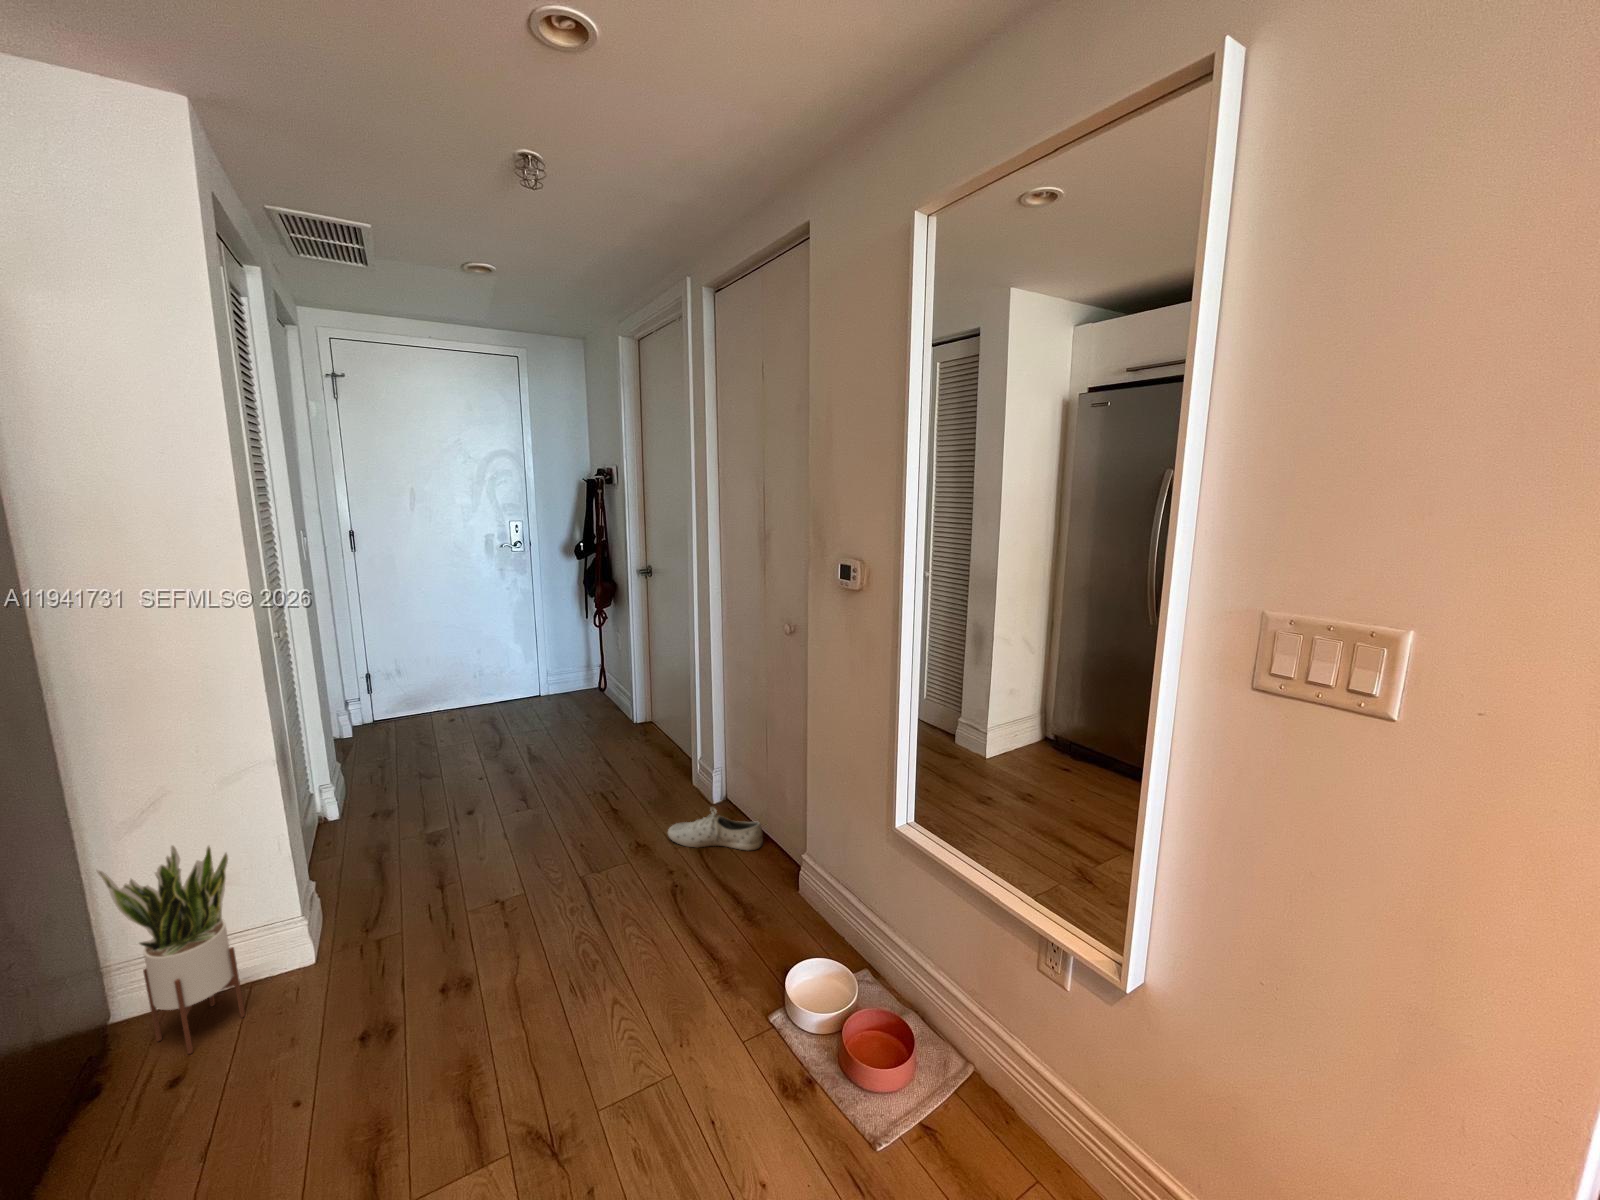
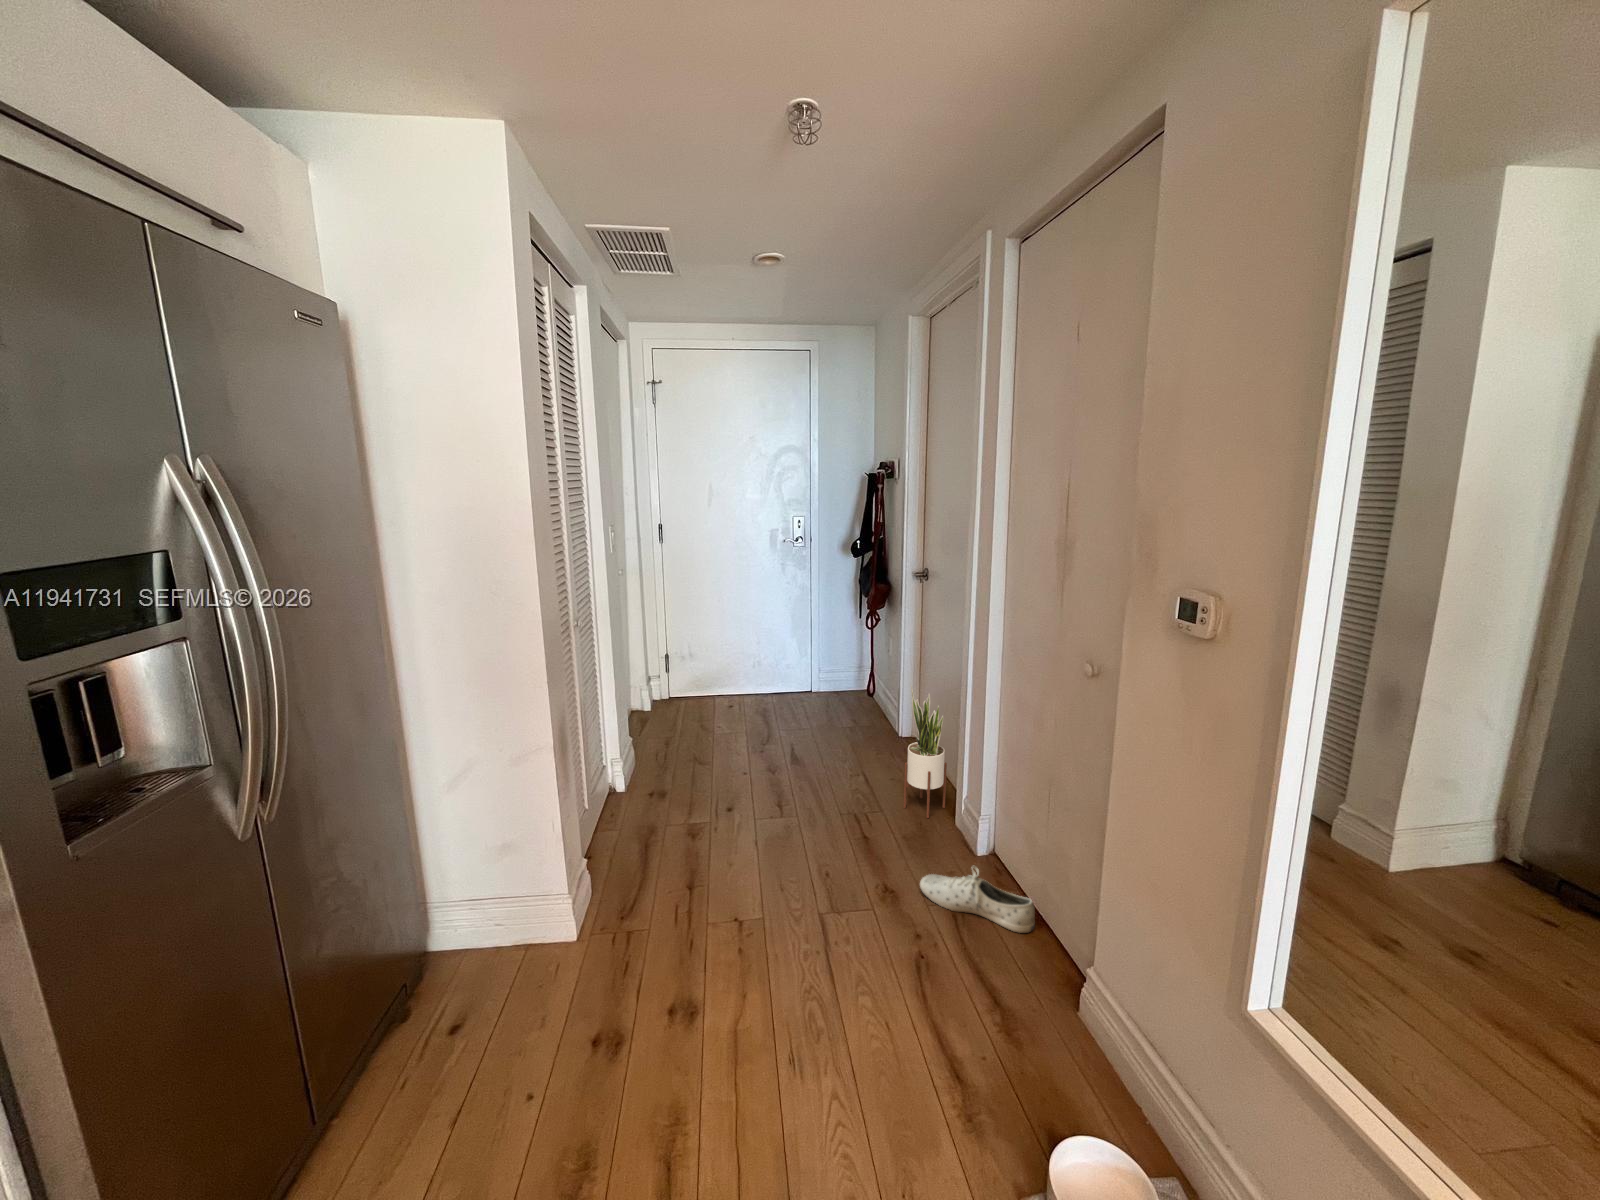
potted plant: present [97,845,245,1054] -> present [904,685,947,818]

